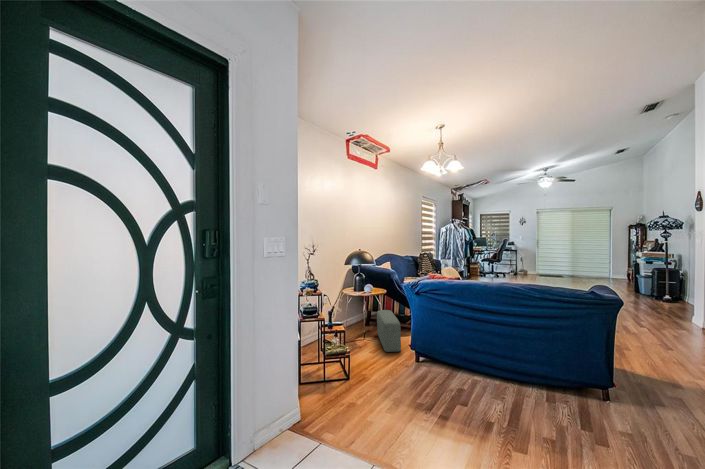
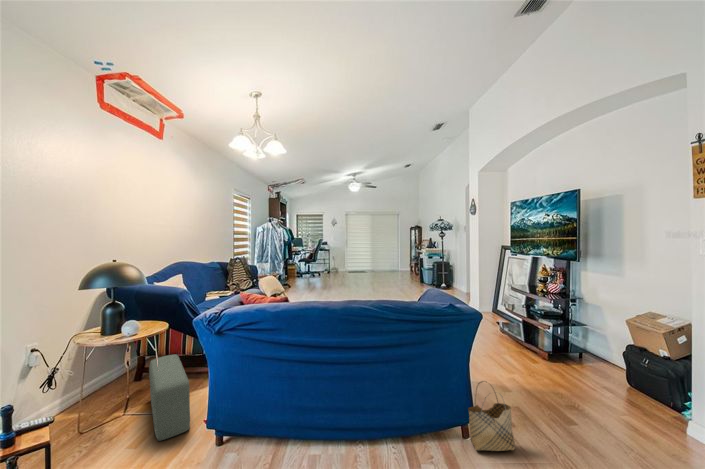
woven basket: none [608,361,658,421] -> present [468,381,515,451]

